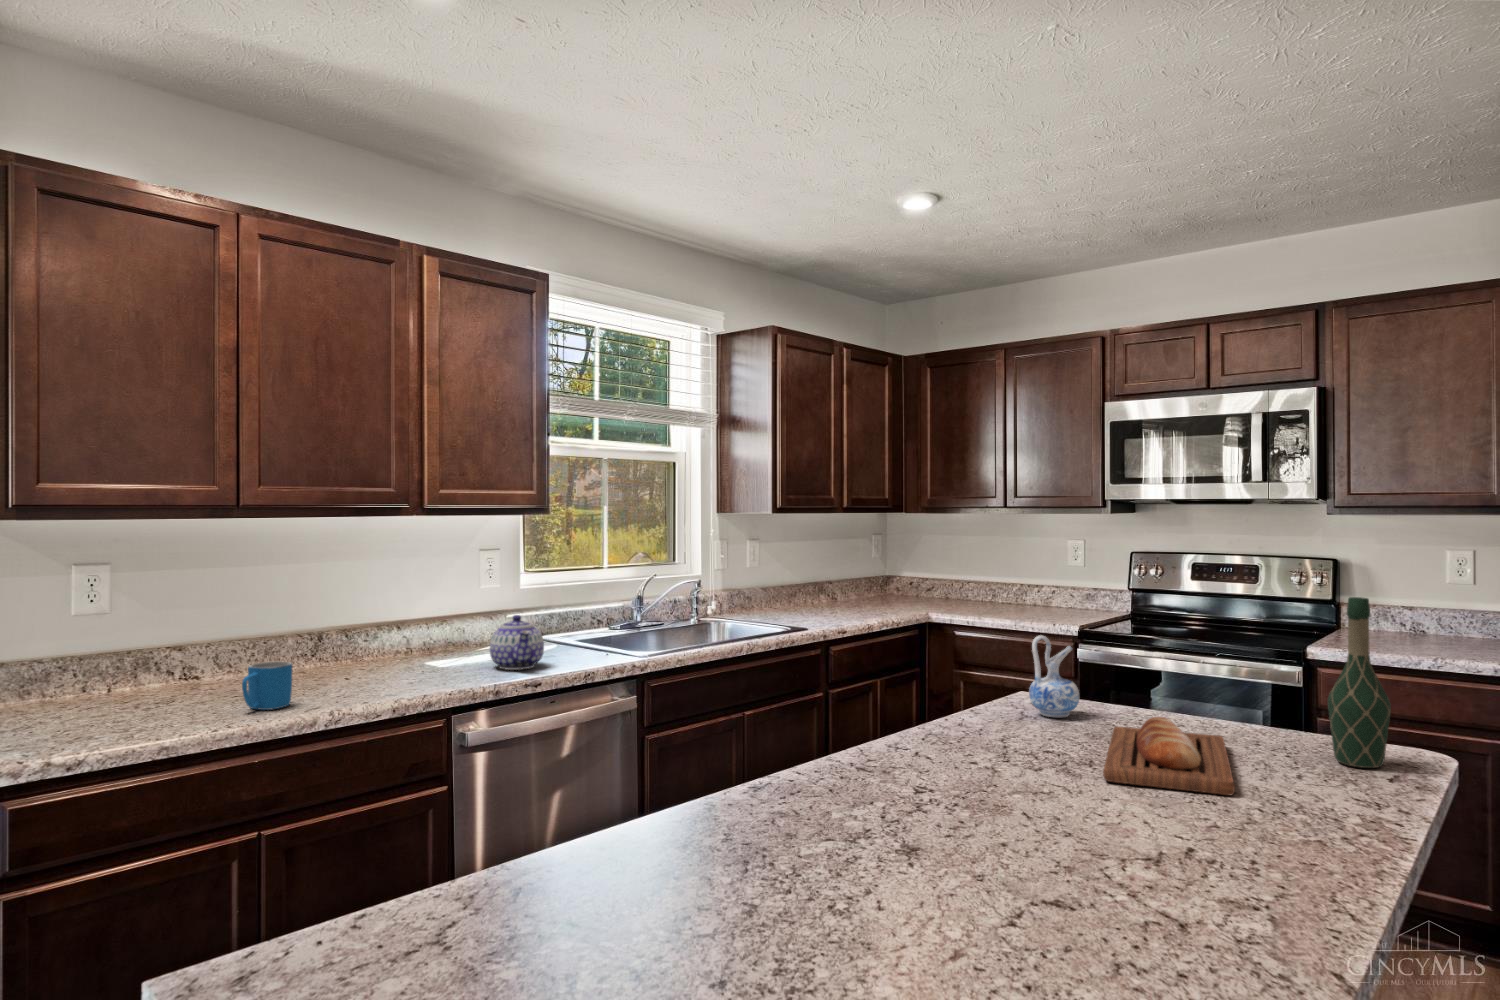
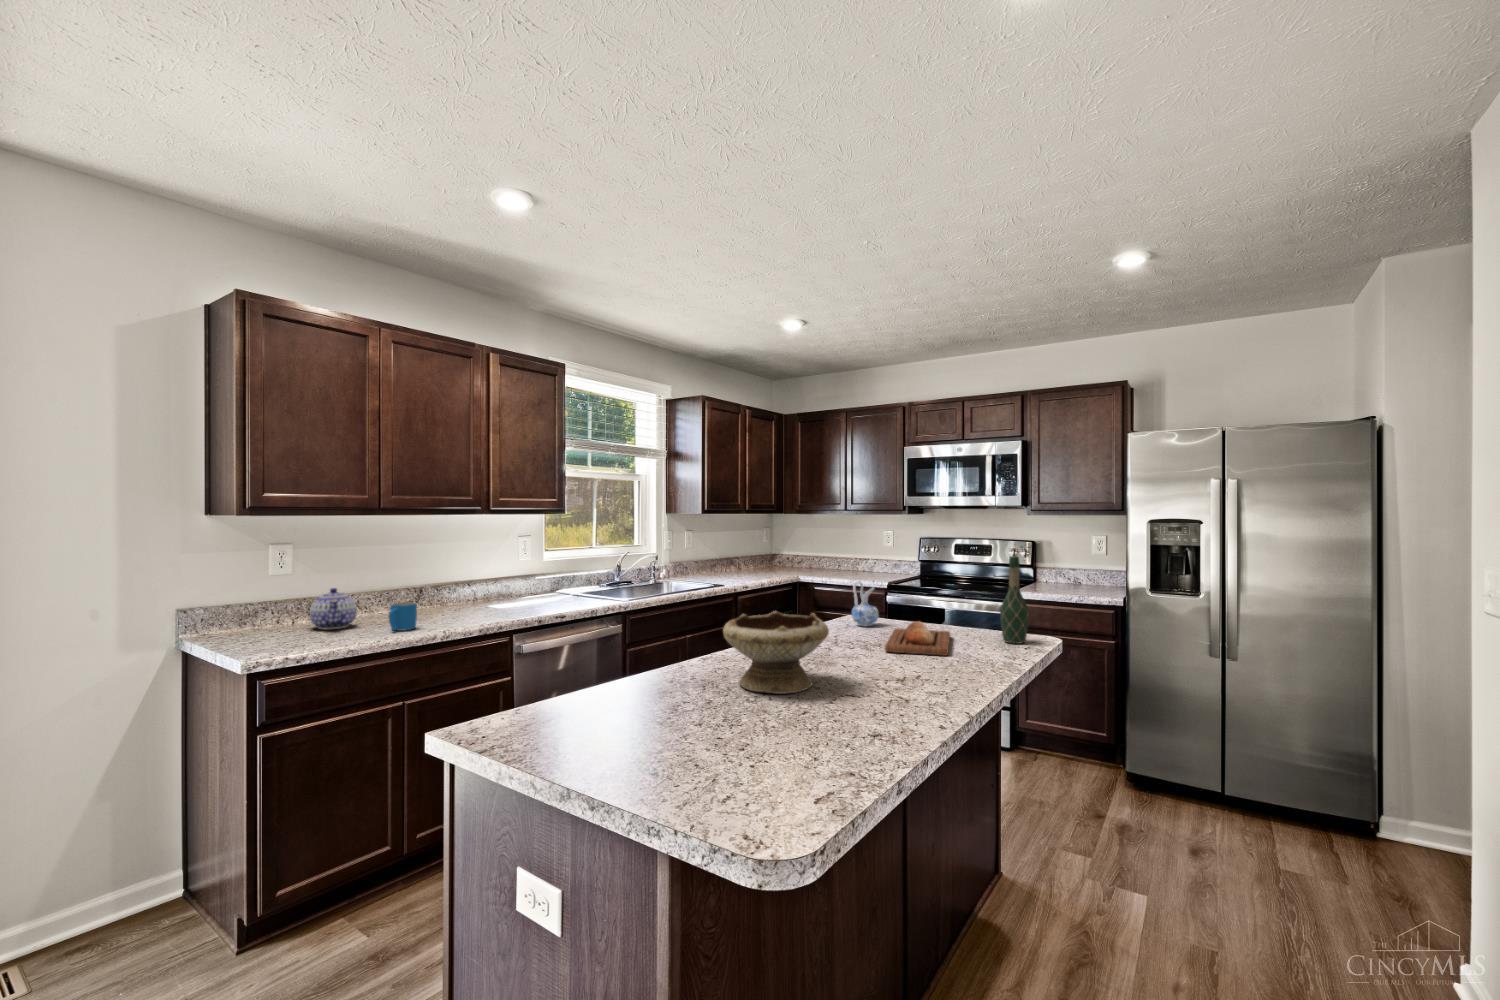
teapot: present [490,615,544,670] -> present [310,588,357,629]
bowl: none [784,709,1002,893] -> present [723,611,829,694]

